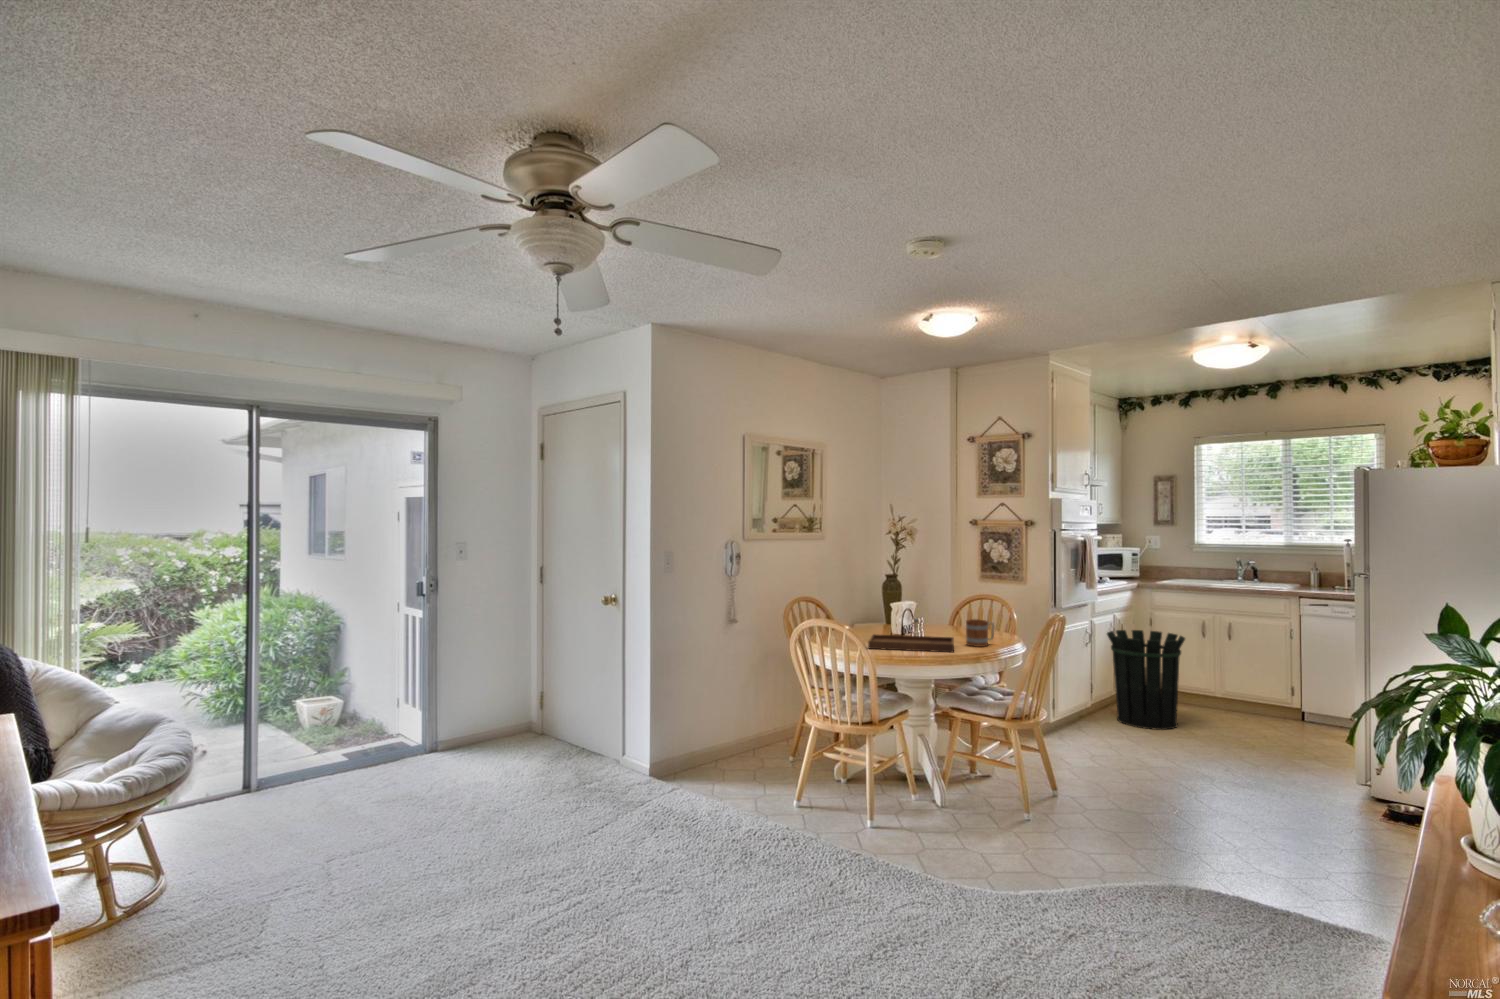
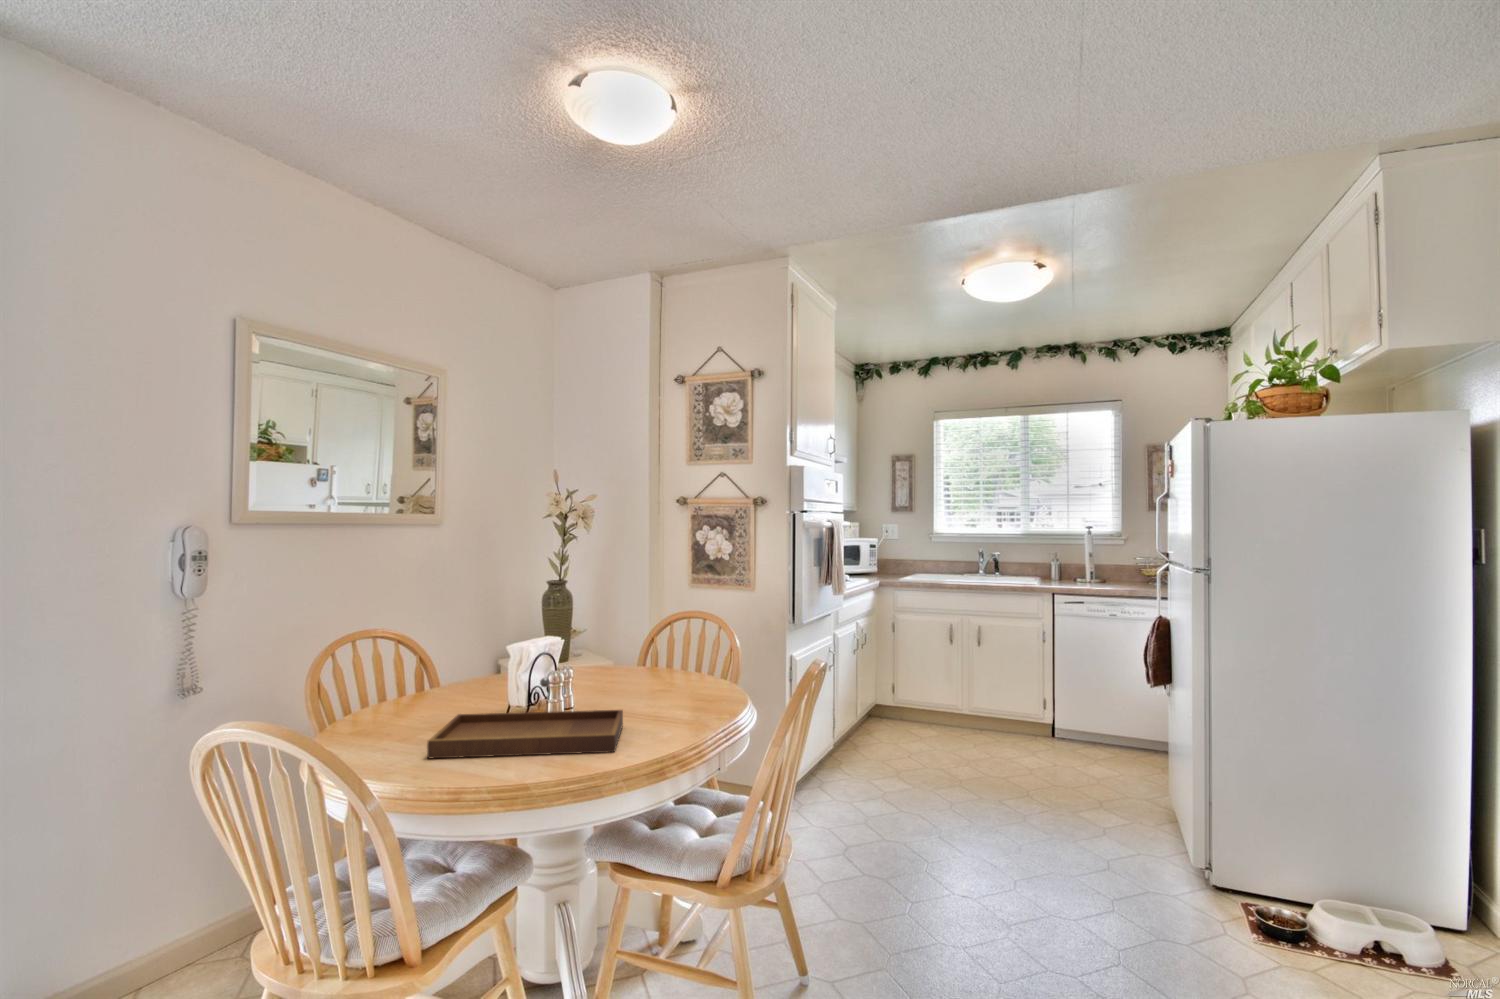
mug: present [966,619,994,647] -> none [648,668,701,726]
waste bin: present [1107,630,1185,730] -> none [851,644,944,778]

